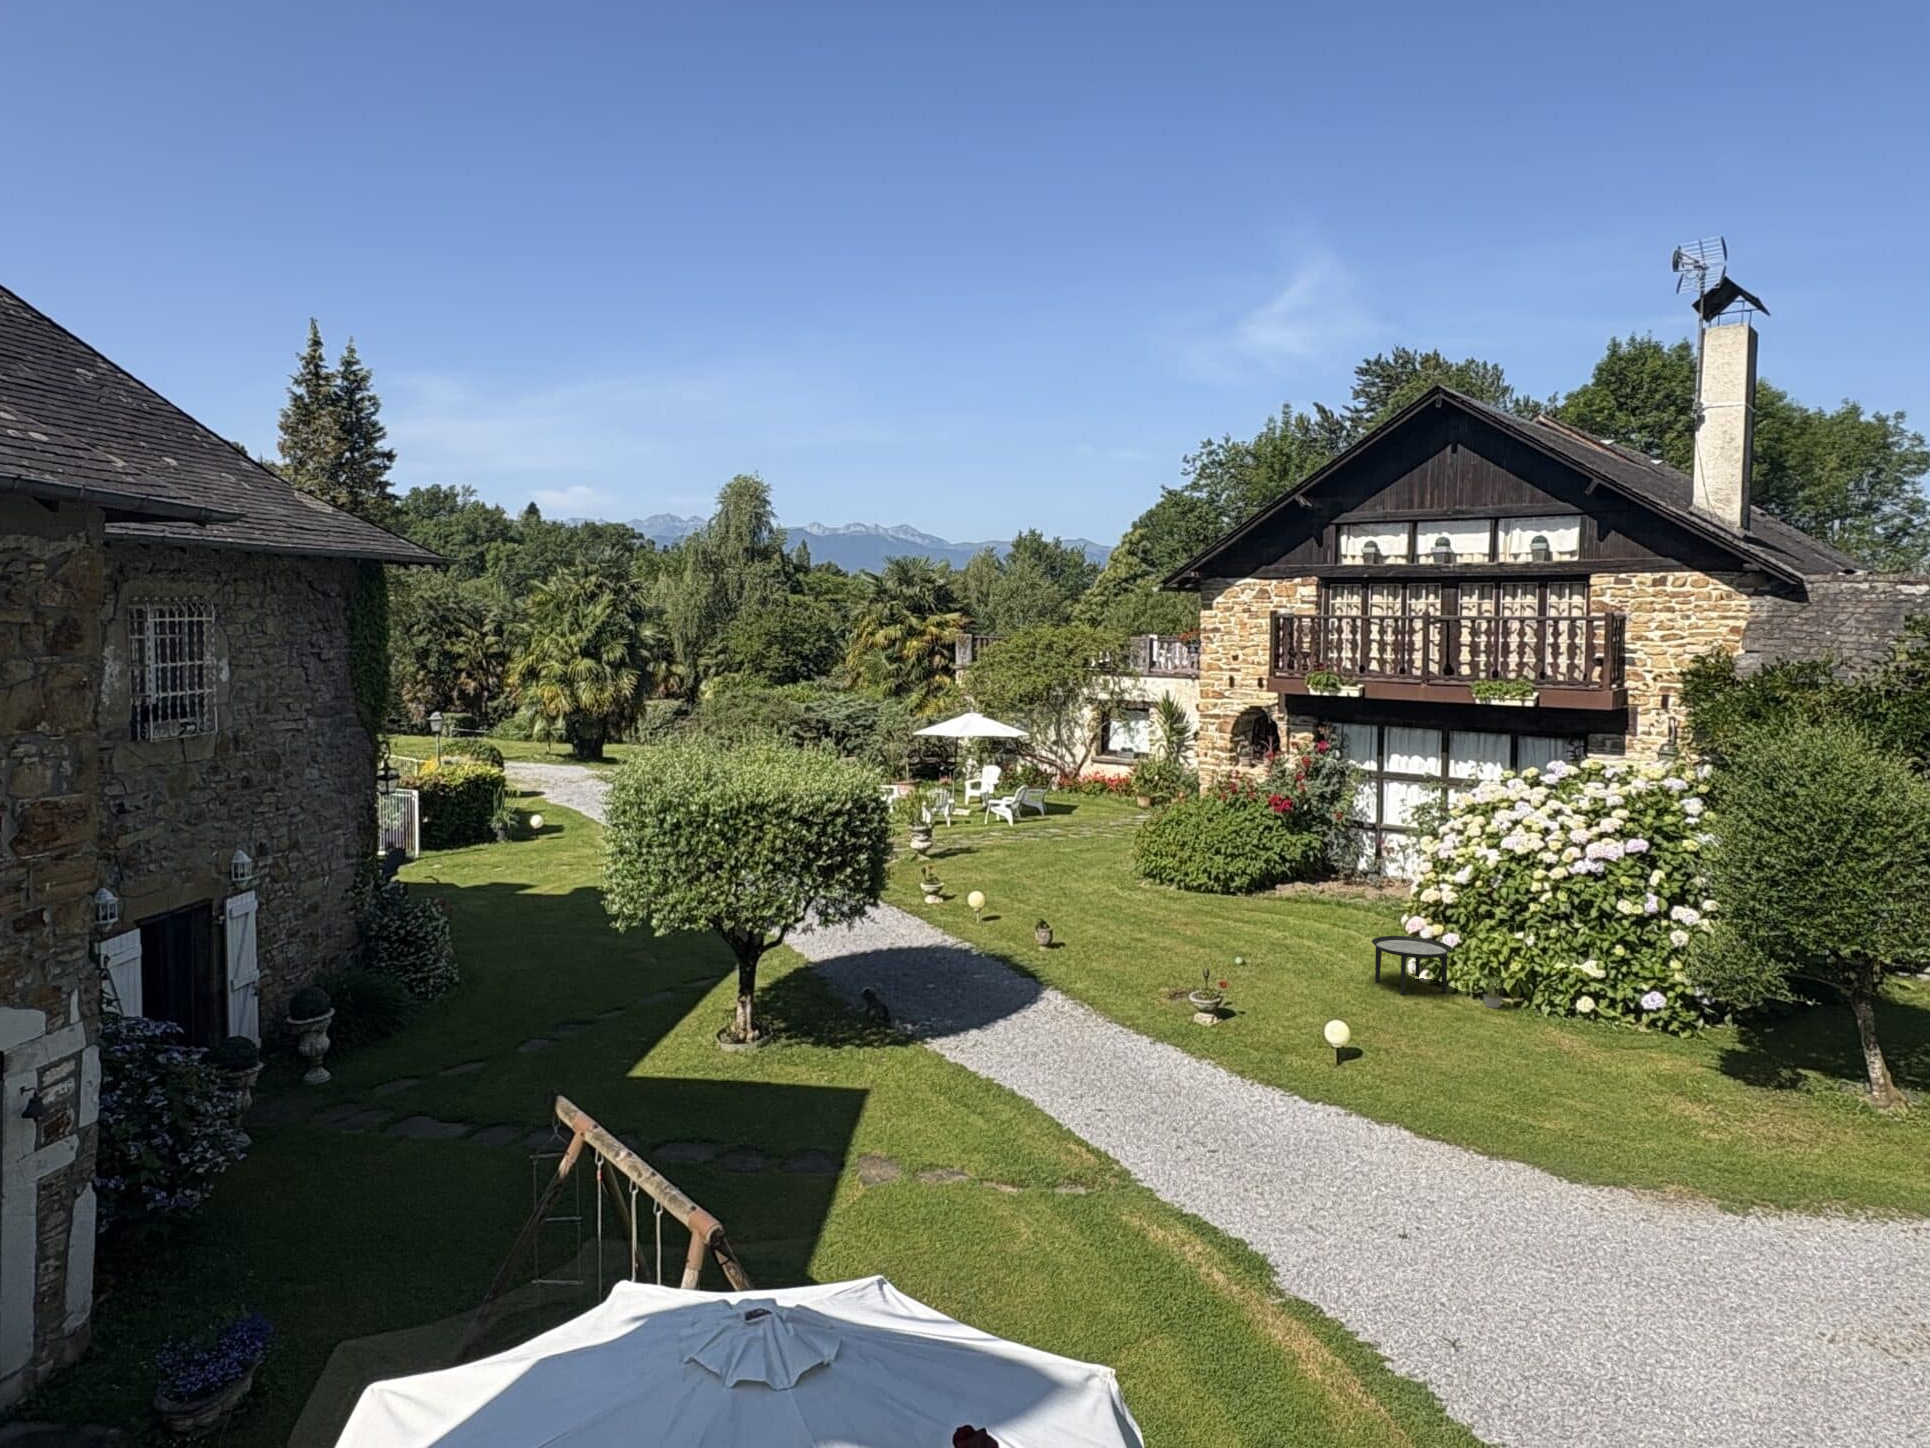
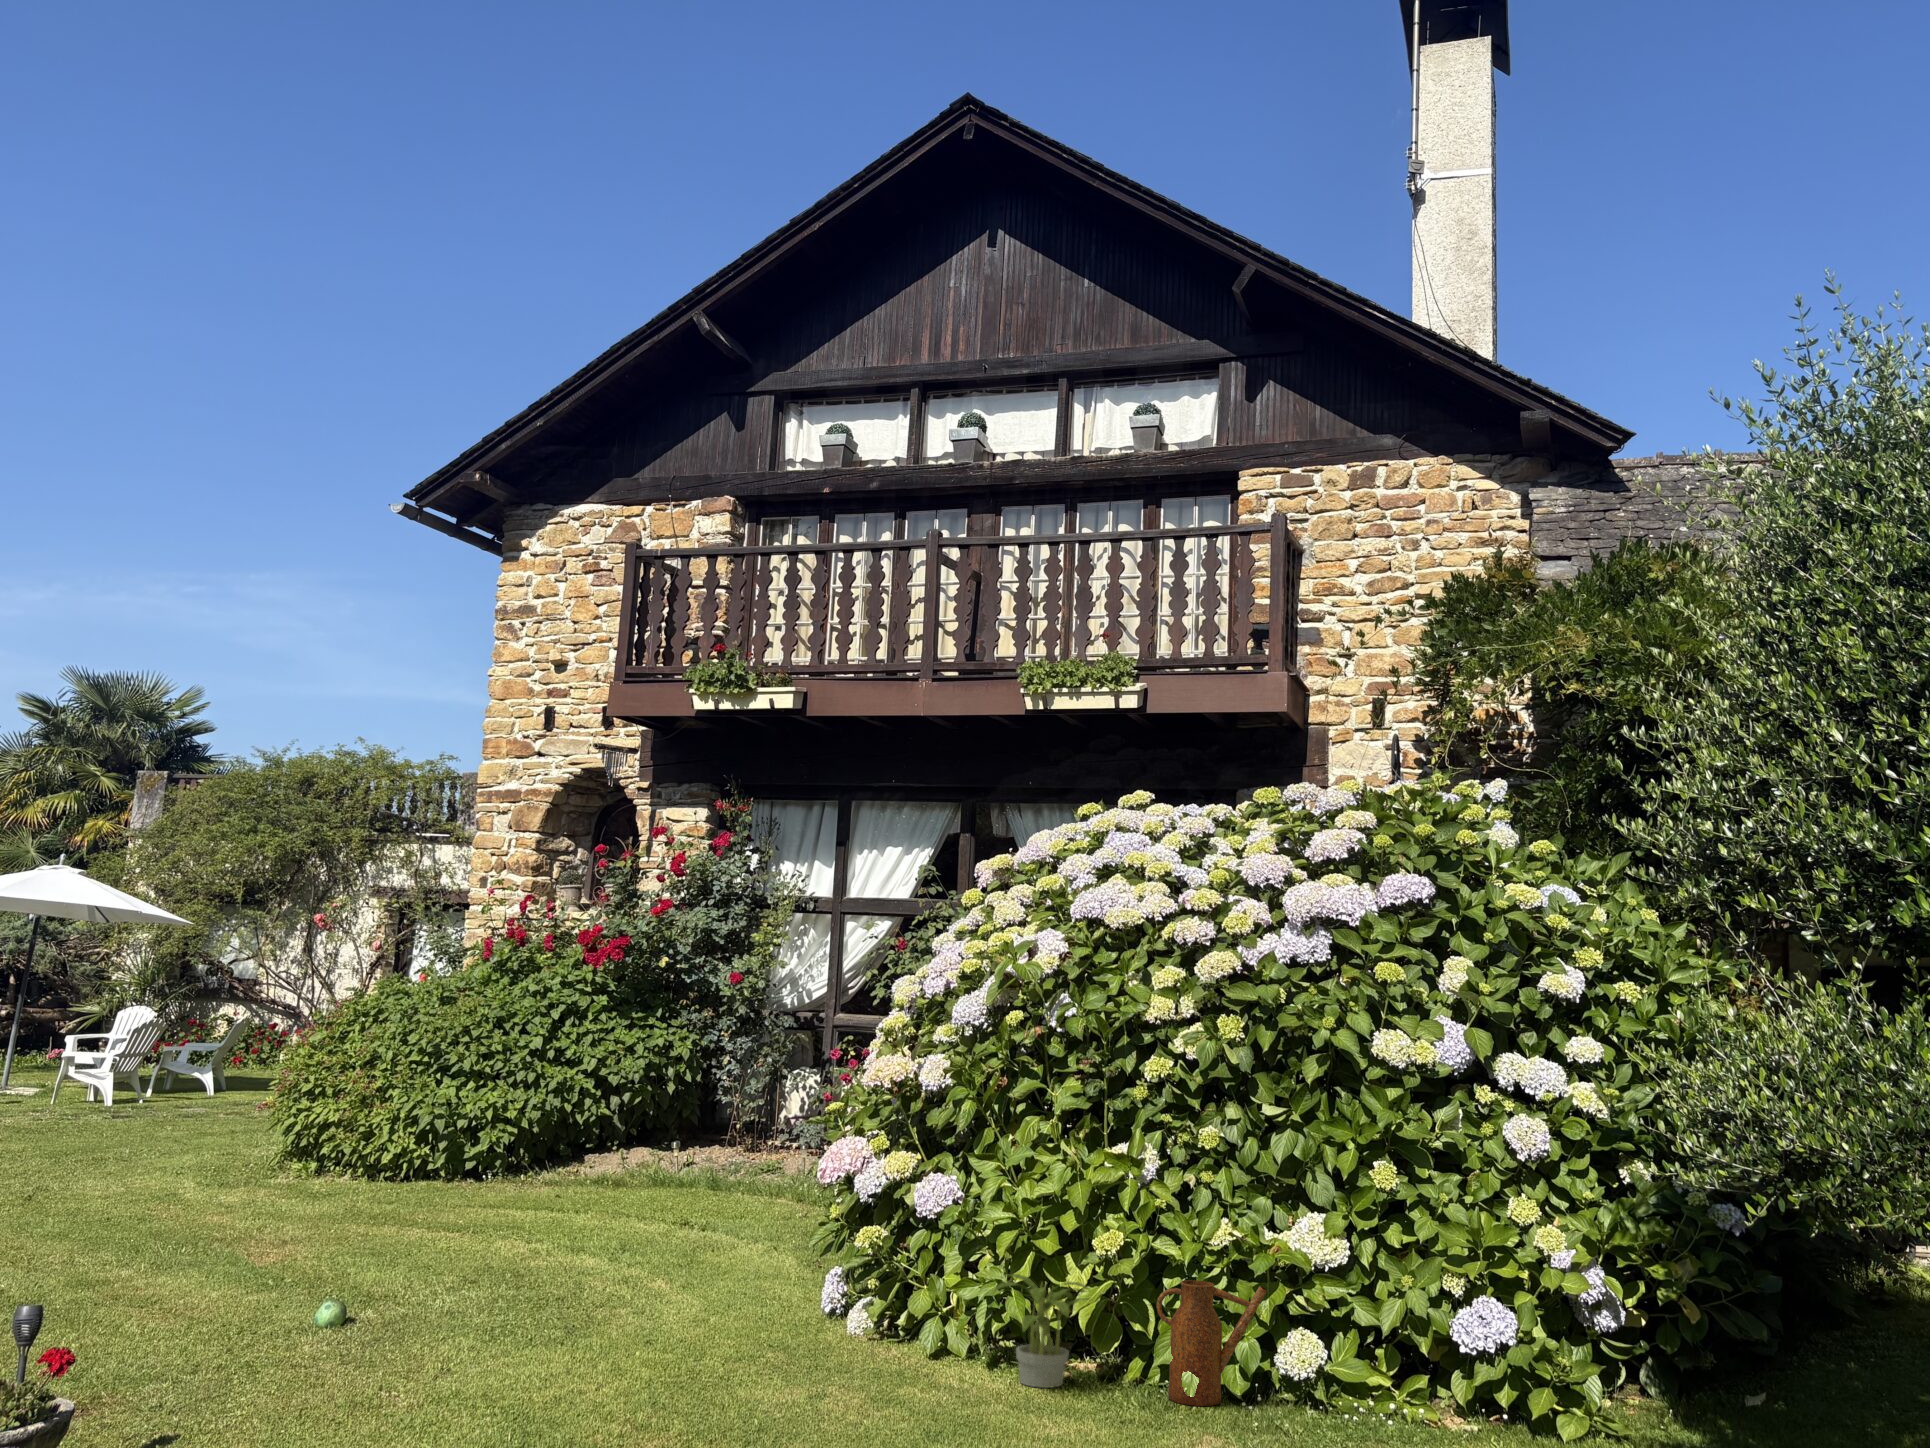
round table: present [1372,936,1451,995] -> none [708,1193,934,1368]
watering can: none [1533,980,1573,1018] -> present [1156,1280,1267,1406]

